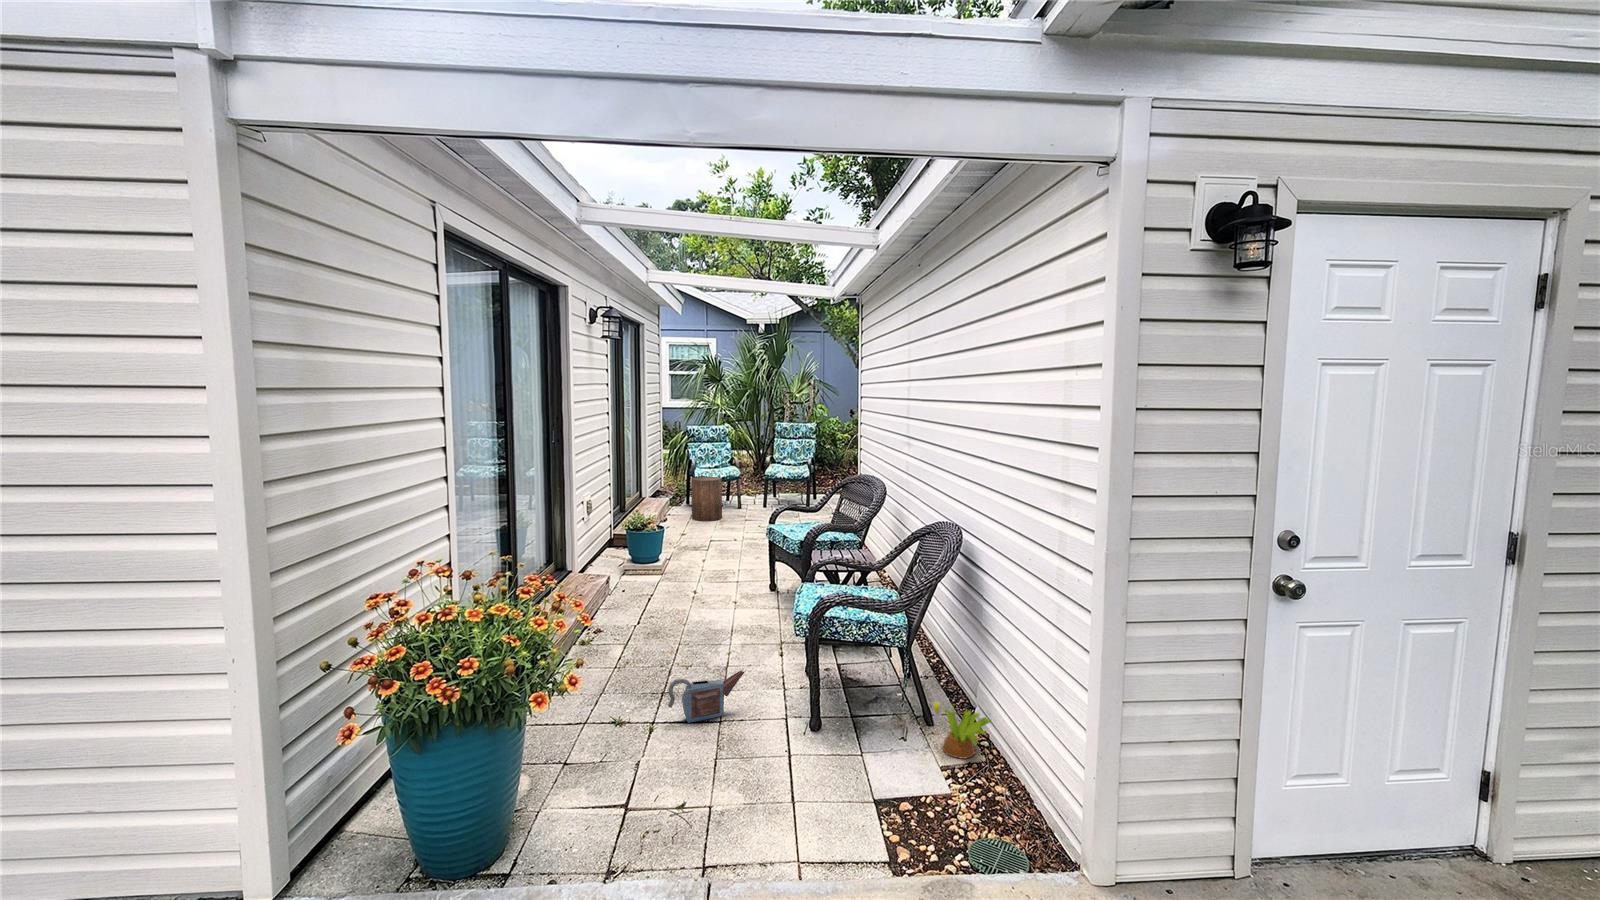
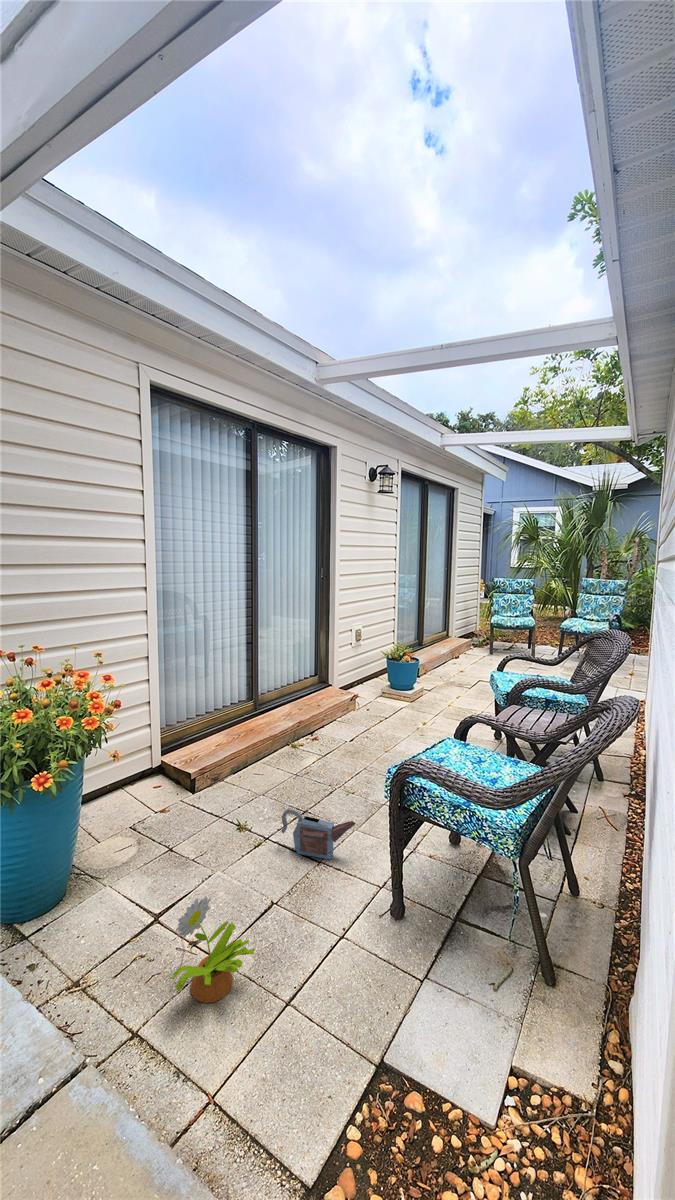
stool: present [692,477,722,521] -> none [479,623,509,663]
decorative plant: present [933,692,991,759] -> present [171,896,255,1003]

